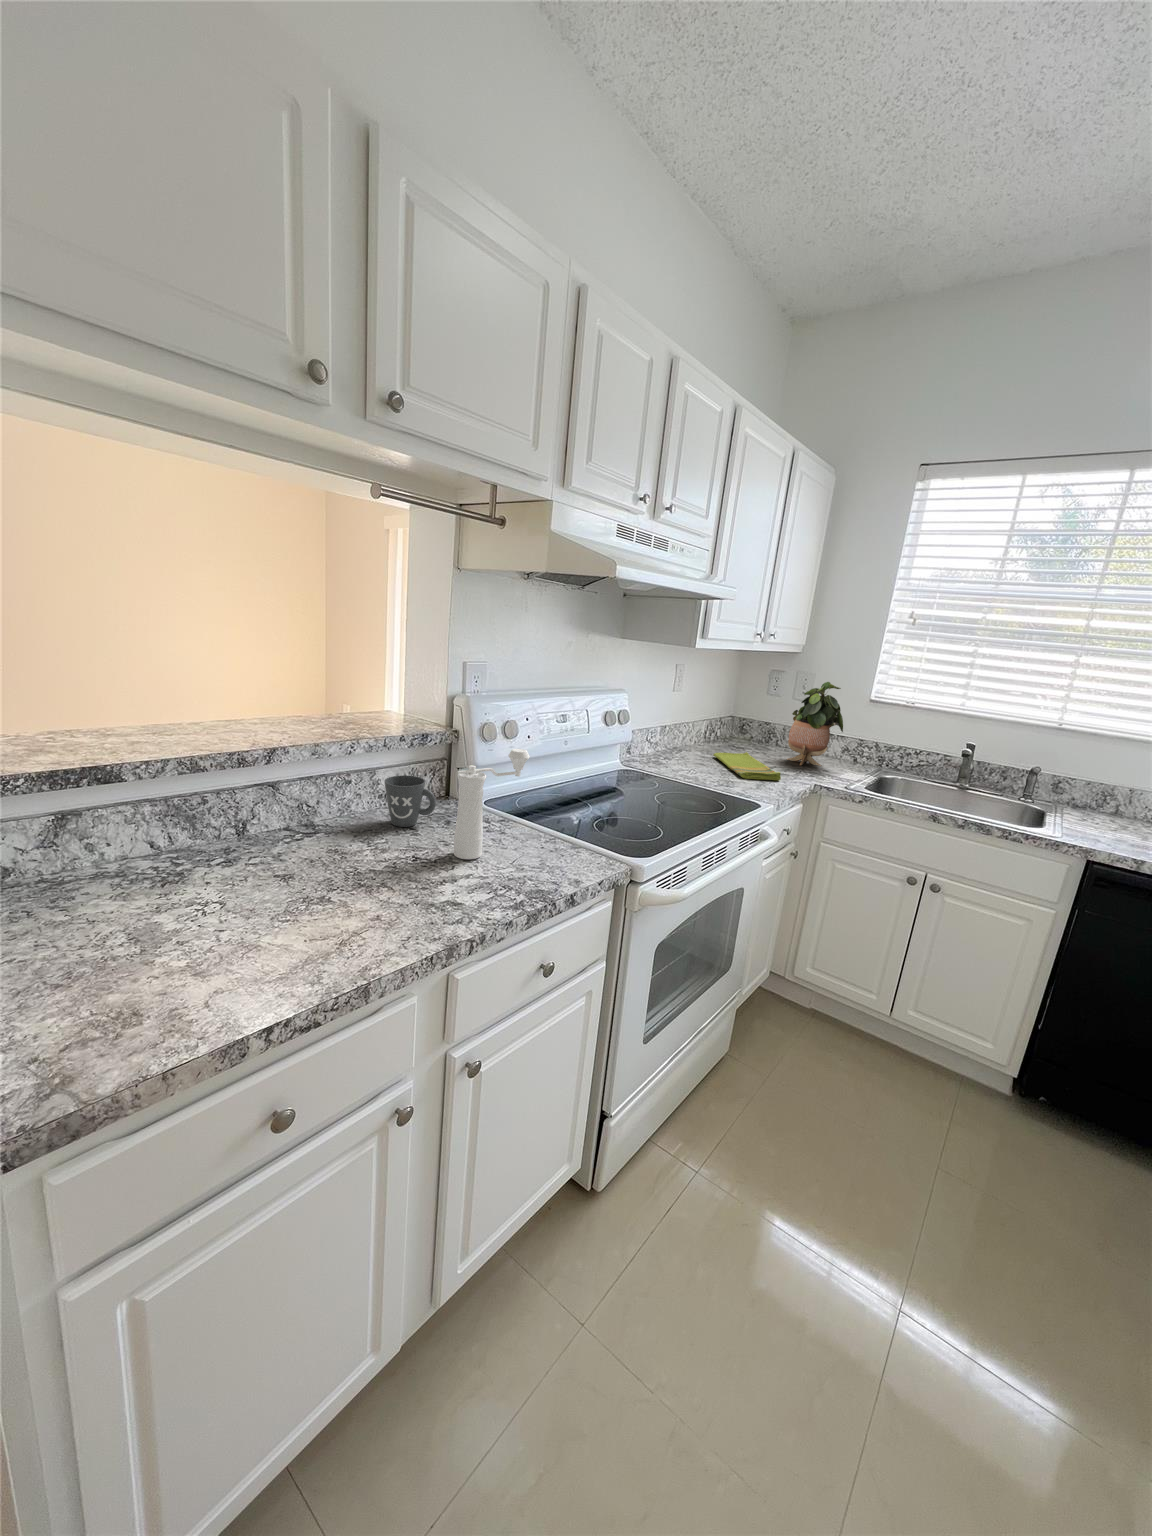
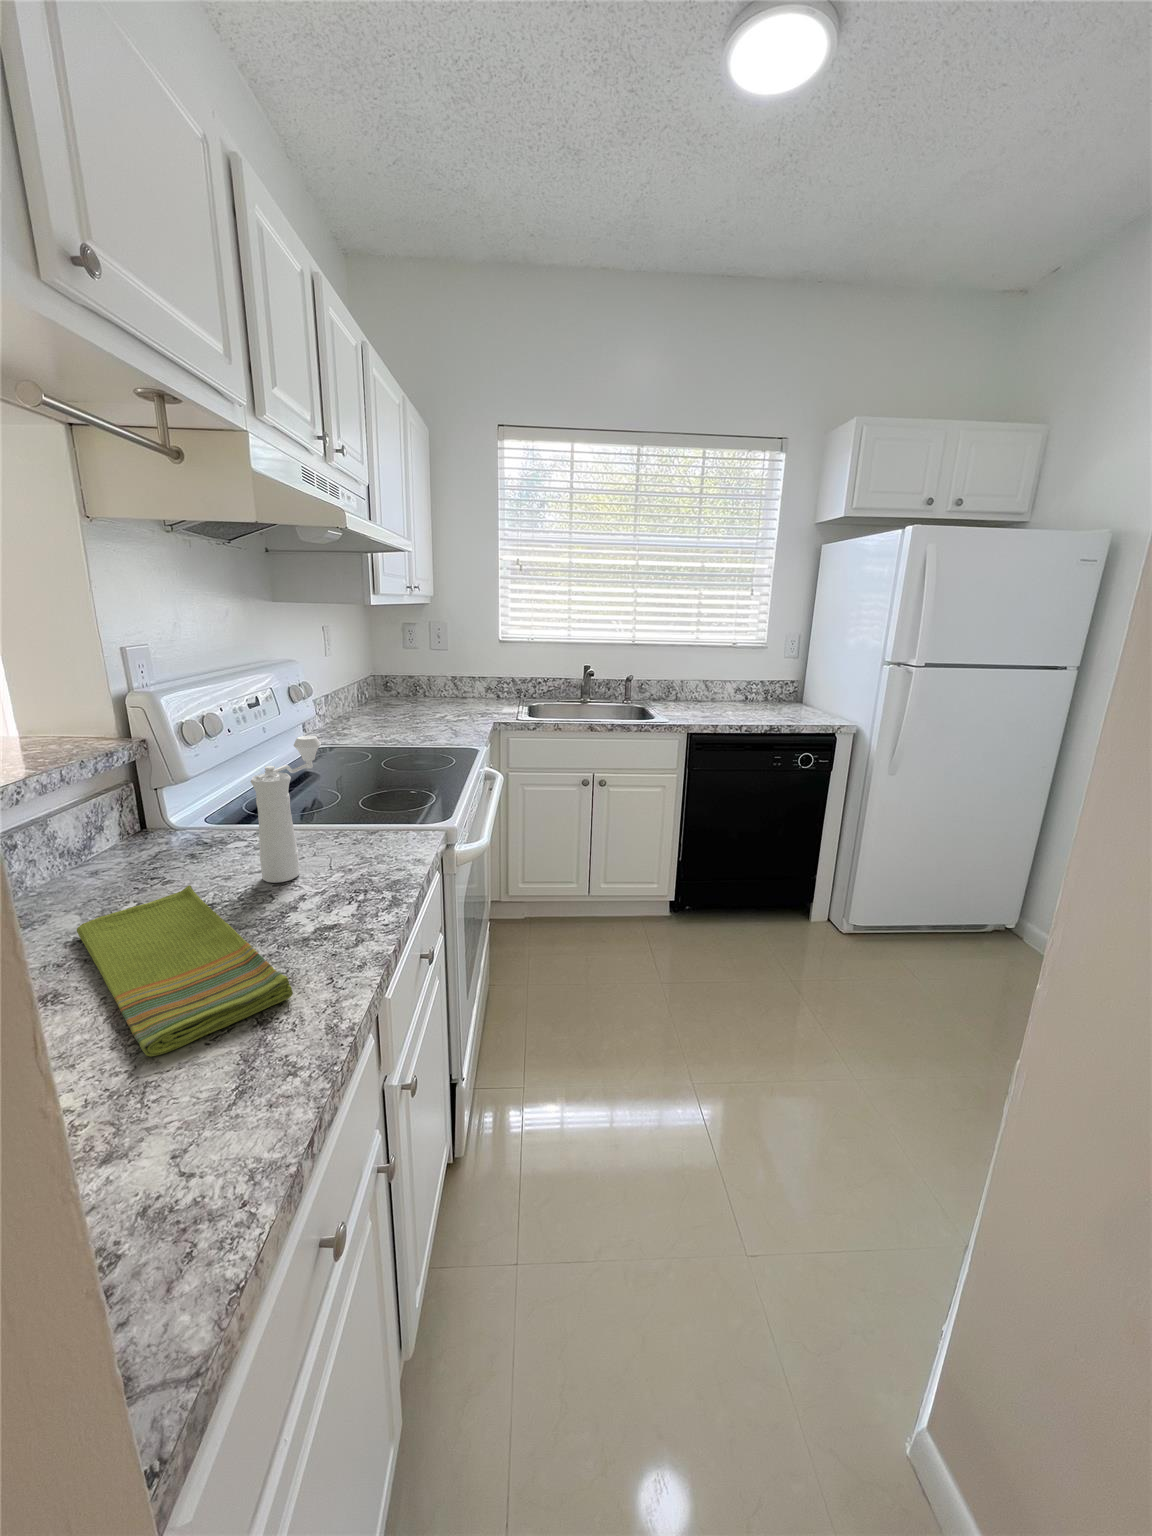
potted plant: present [787,682,843,766] -> none [443,628,491,710]
dish towel: present [713,752,781,780] -> present [77,885,293,1056]
mug: present [385,775,436,827] -> none [95,808,184,881]

